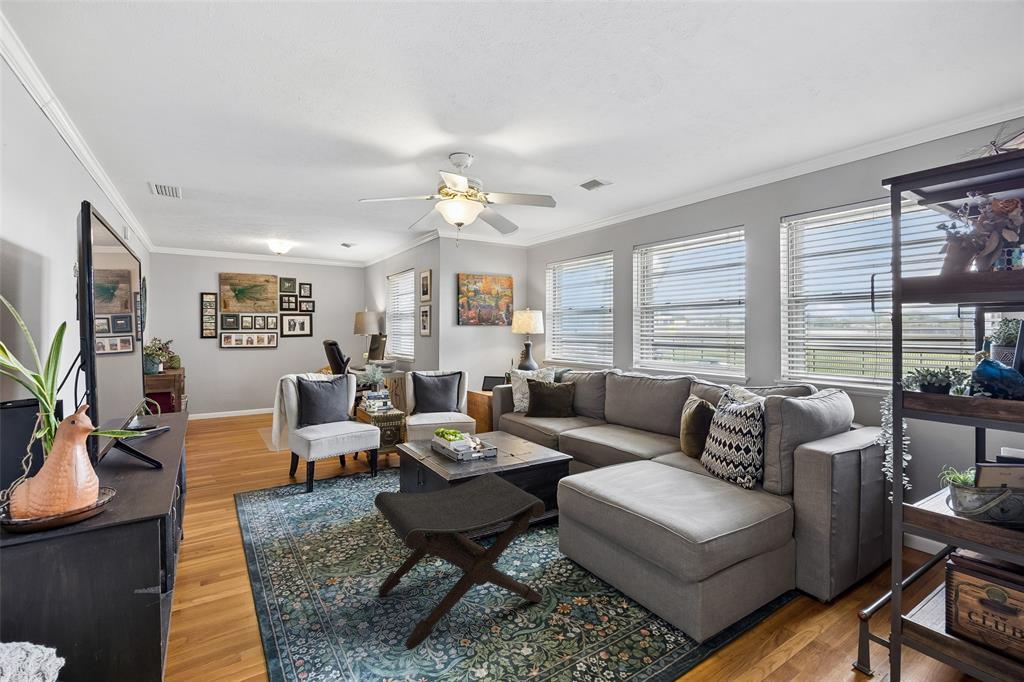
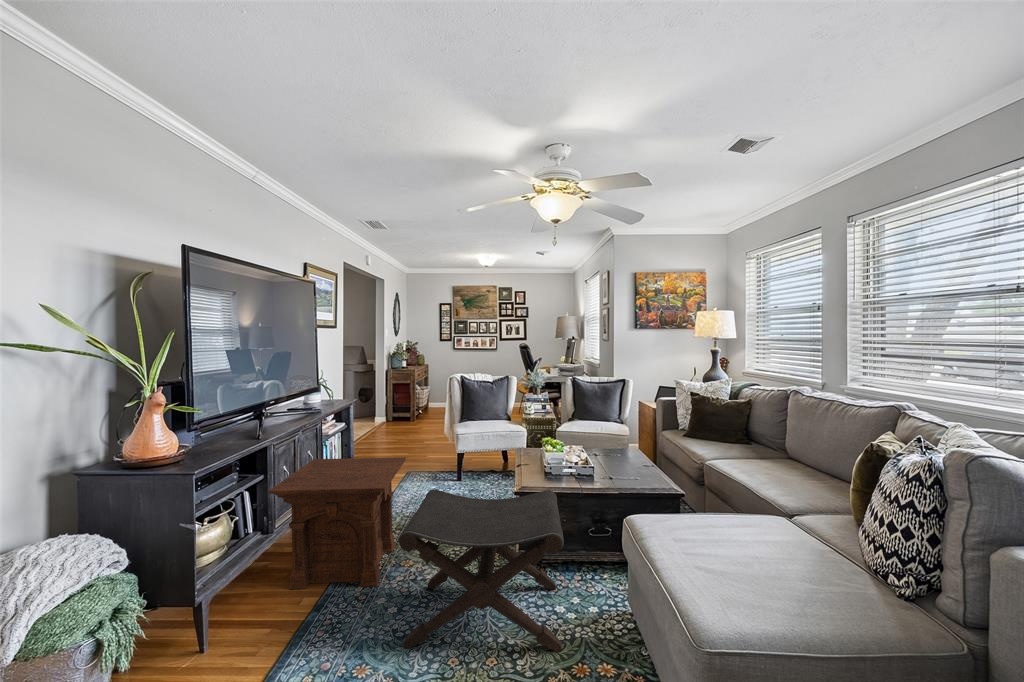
side table: none [179,469,335,653] -> present [269,457,406,589]

